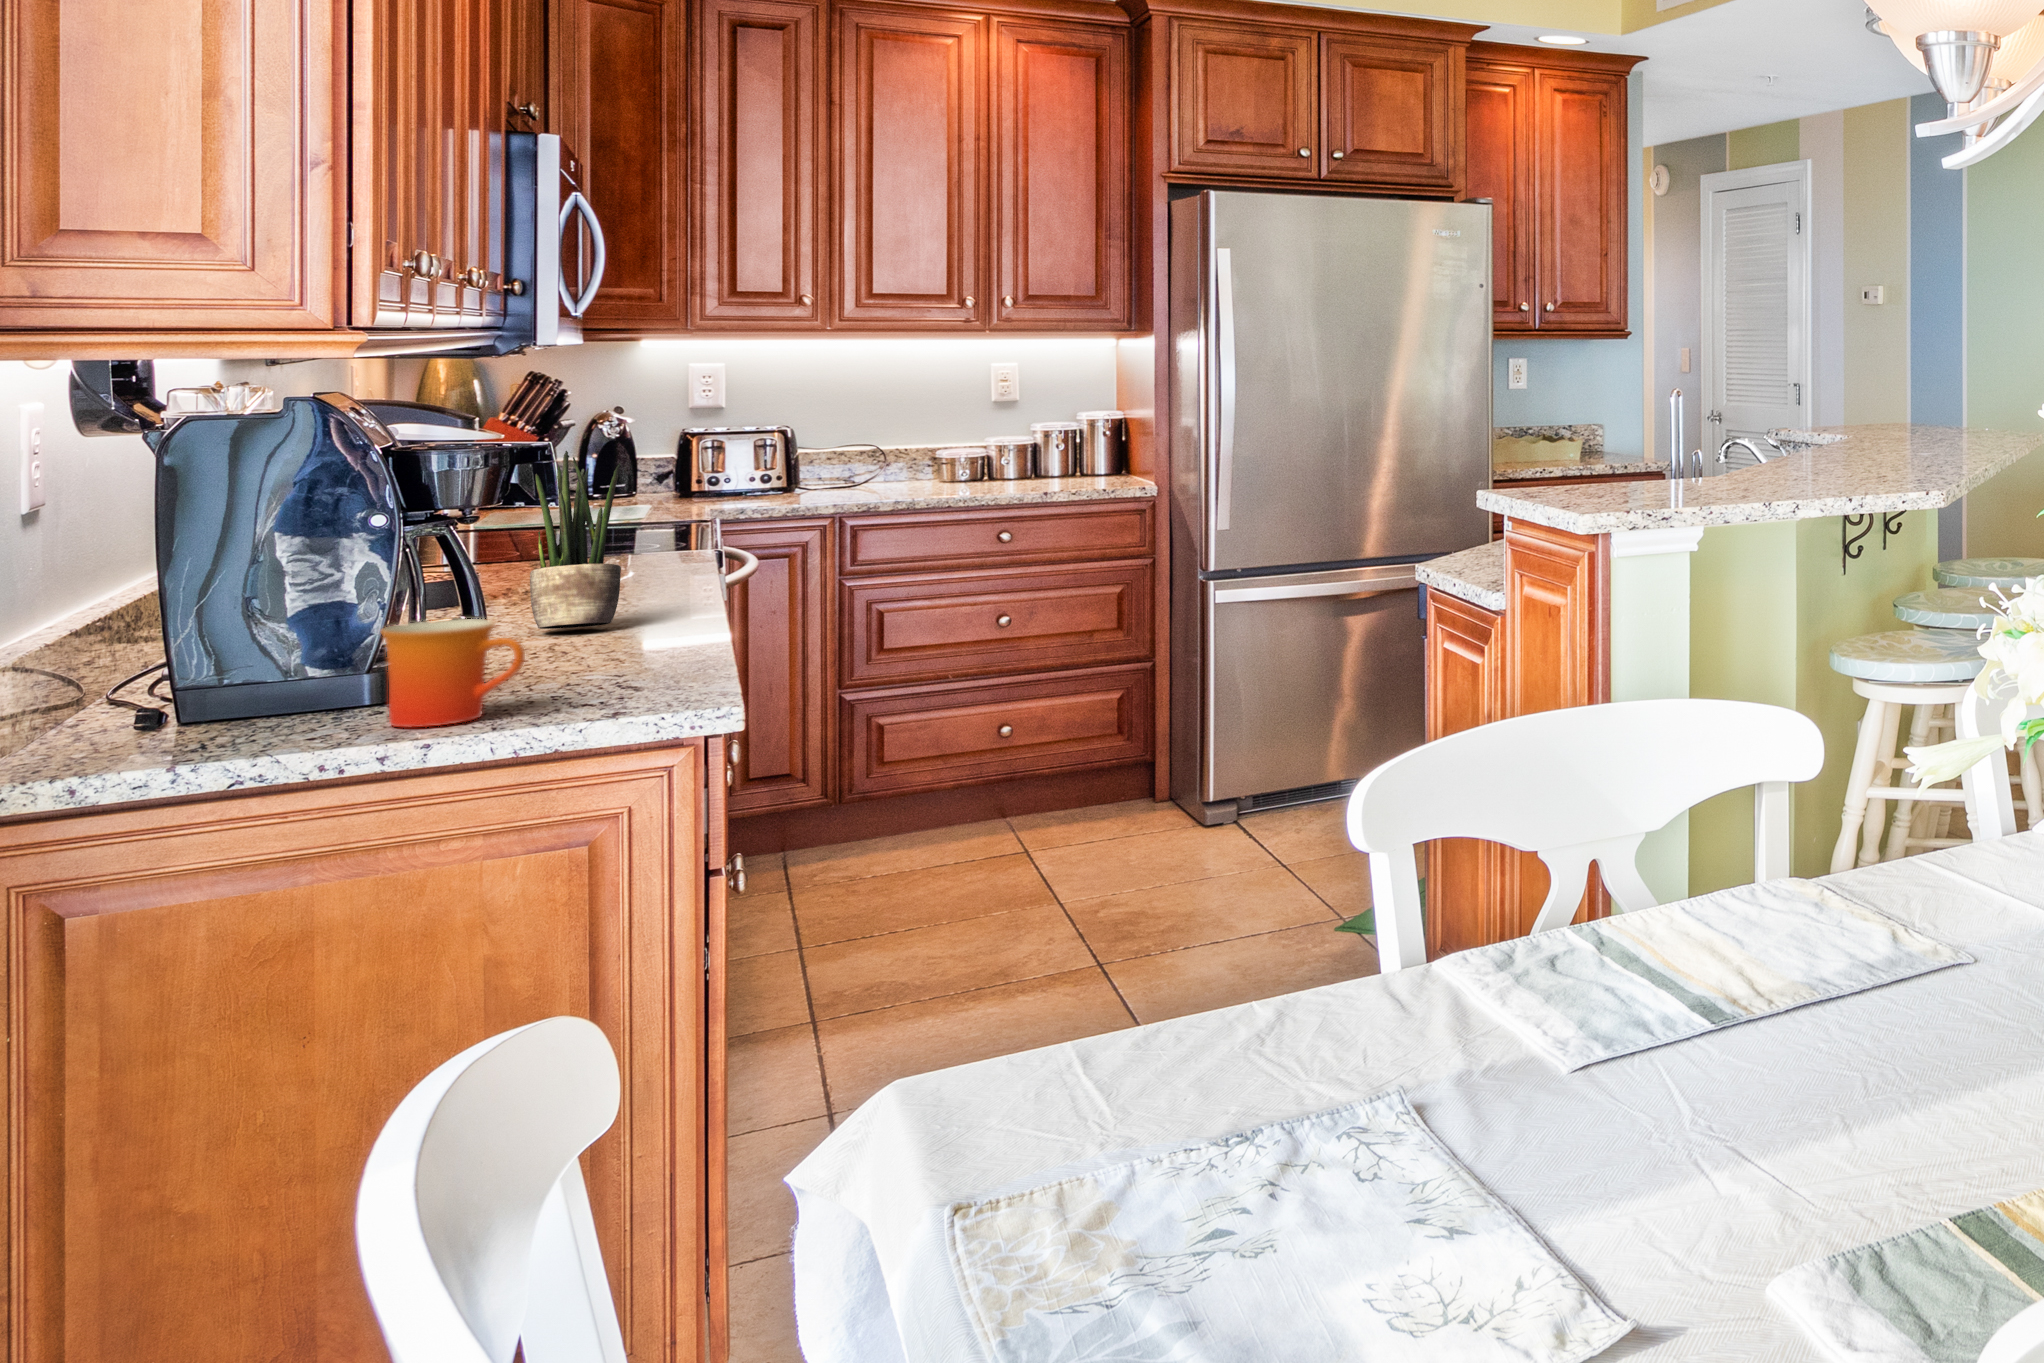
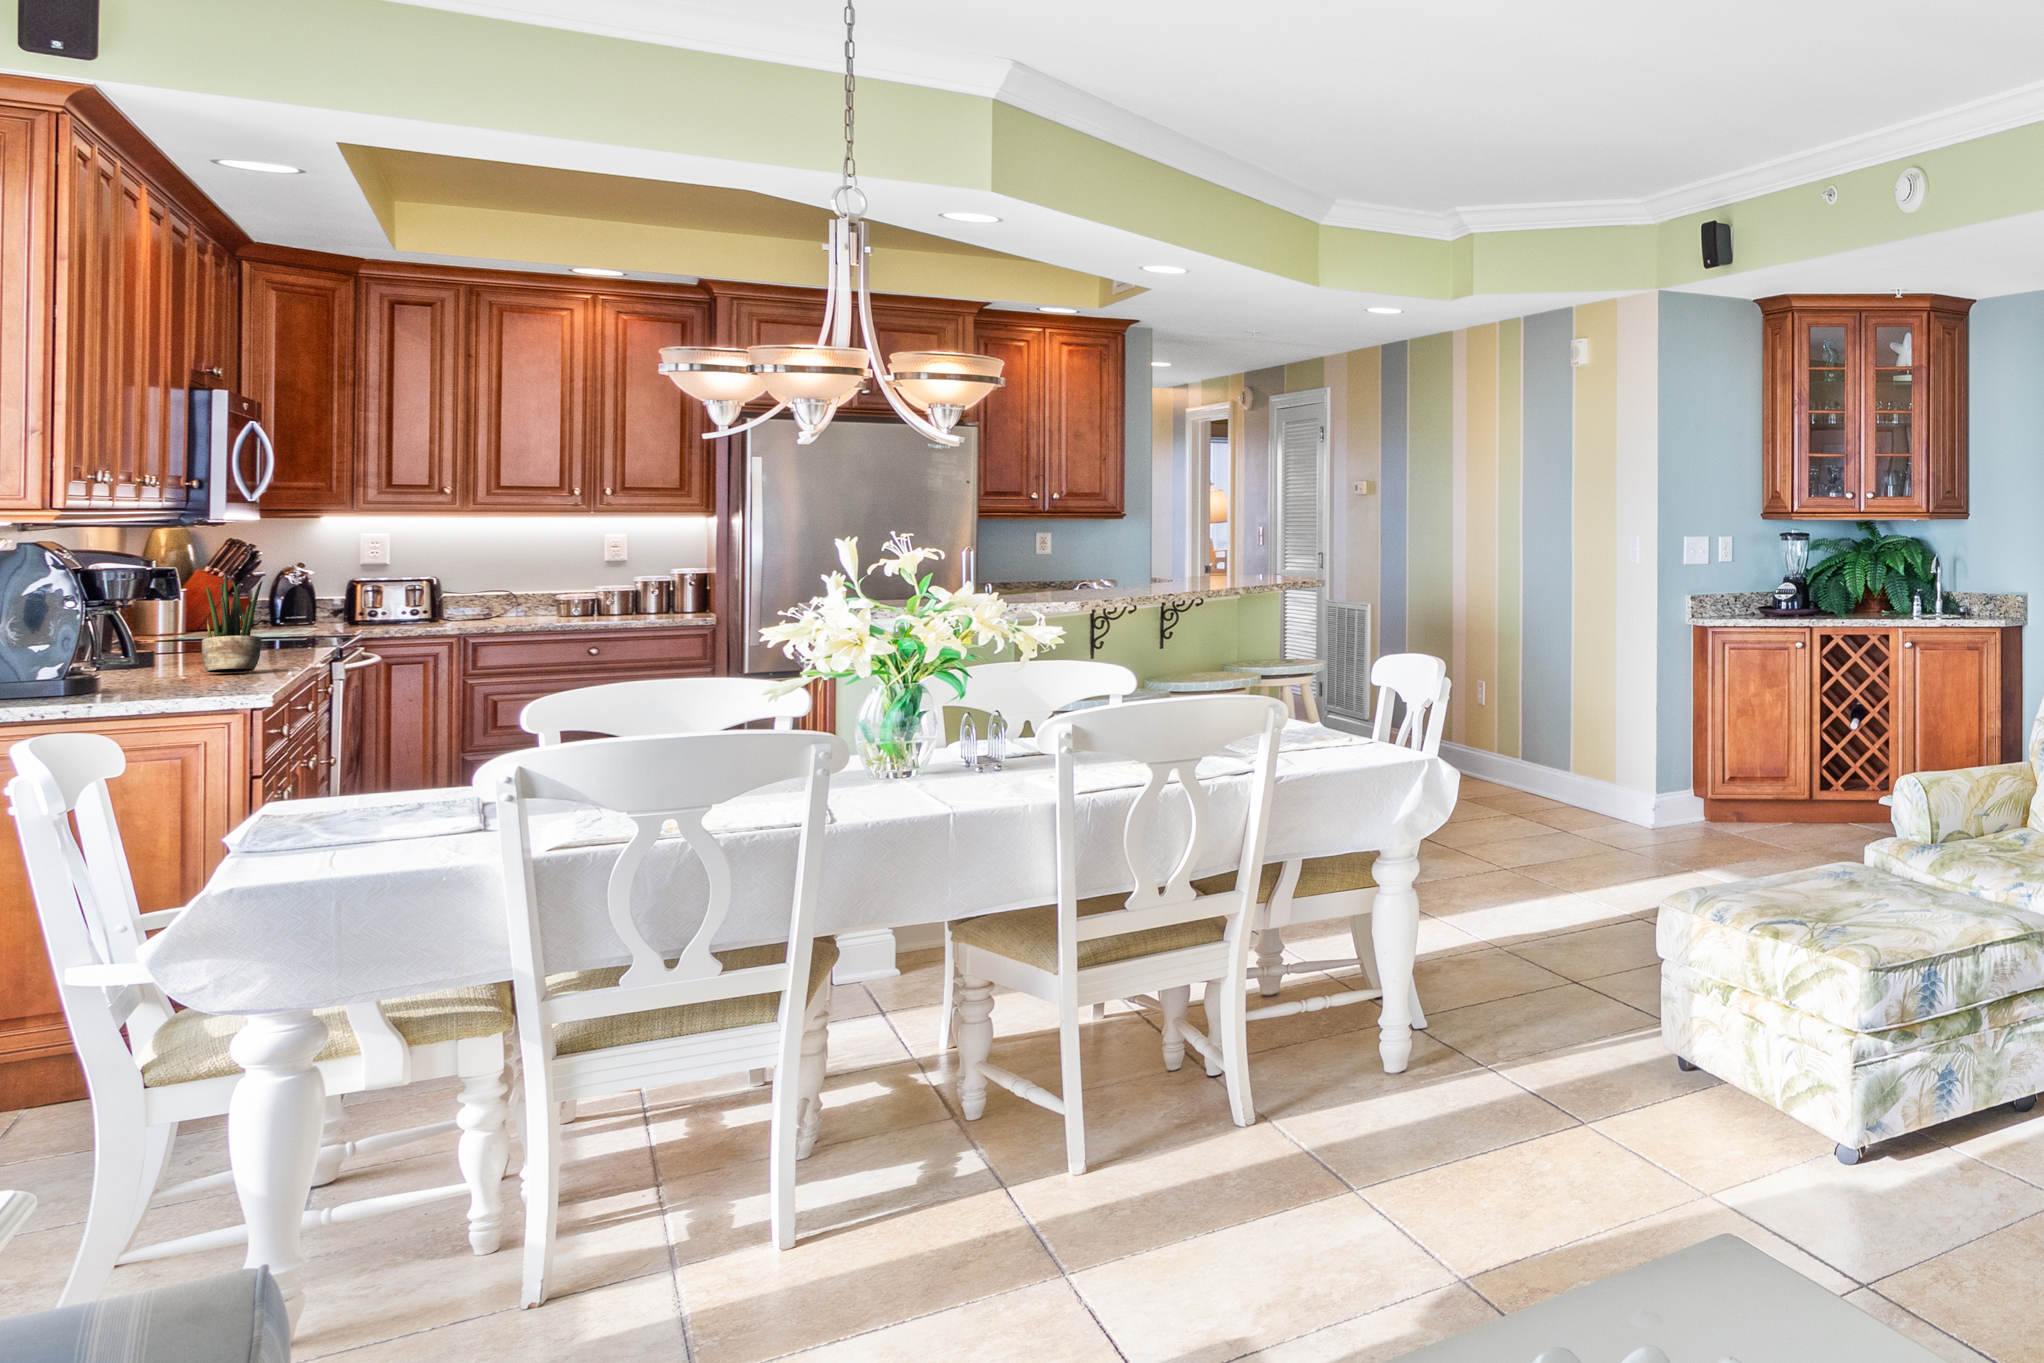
mug: present [381,619,525,727] -> none [103,647,186,697]

